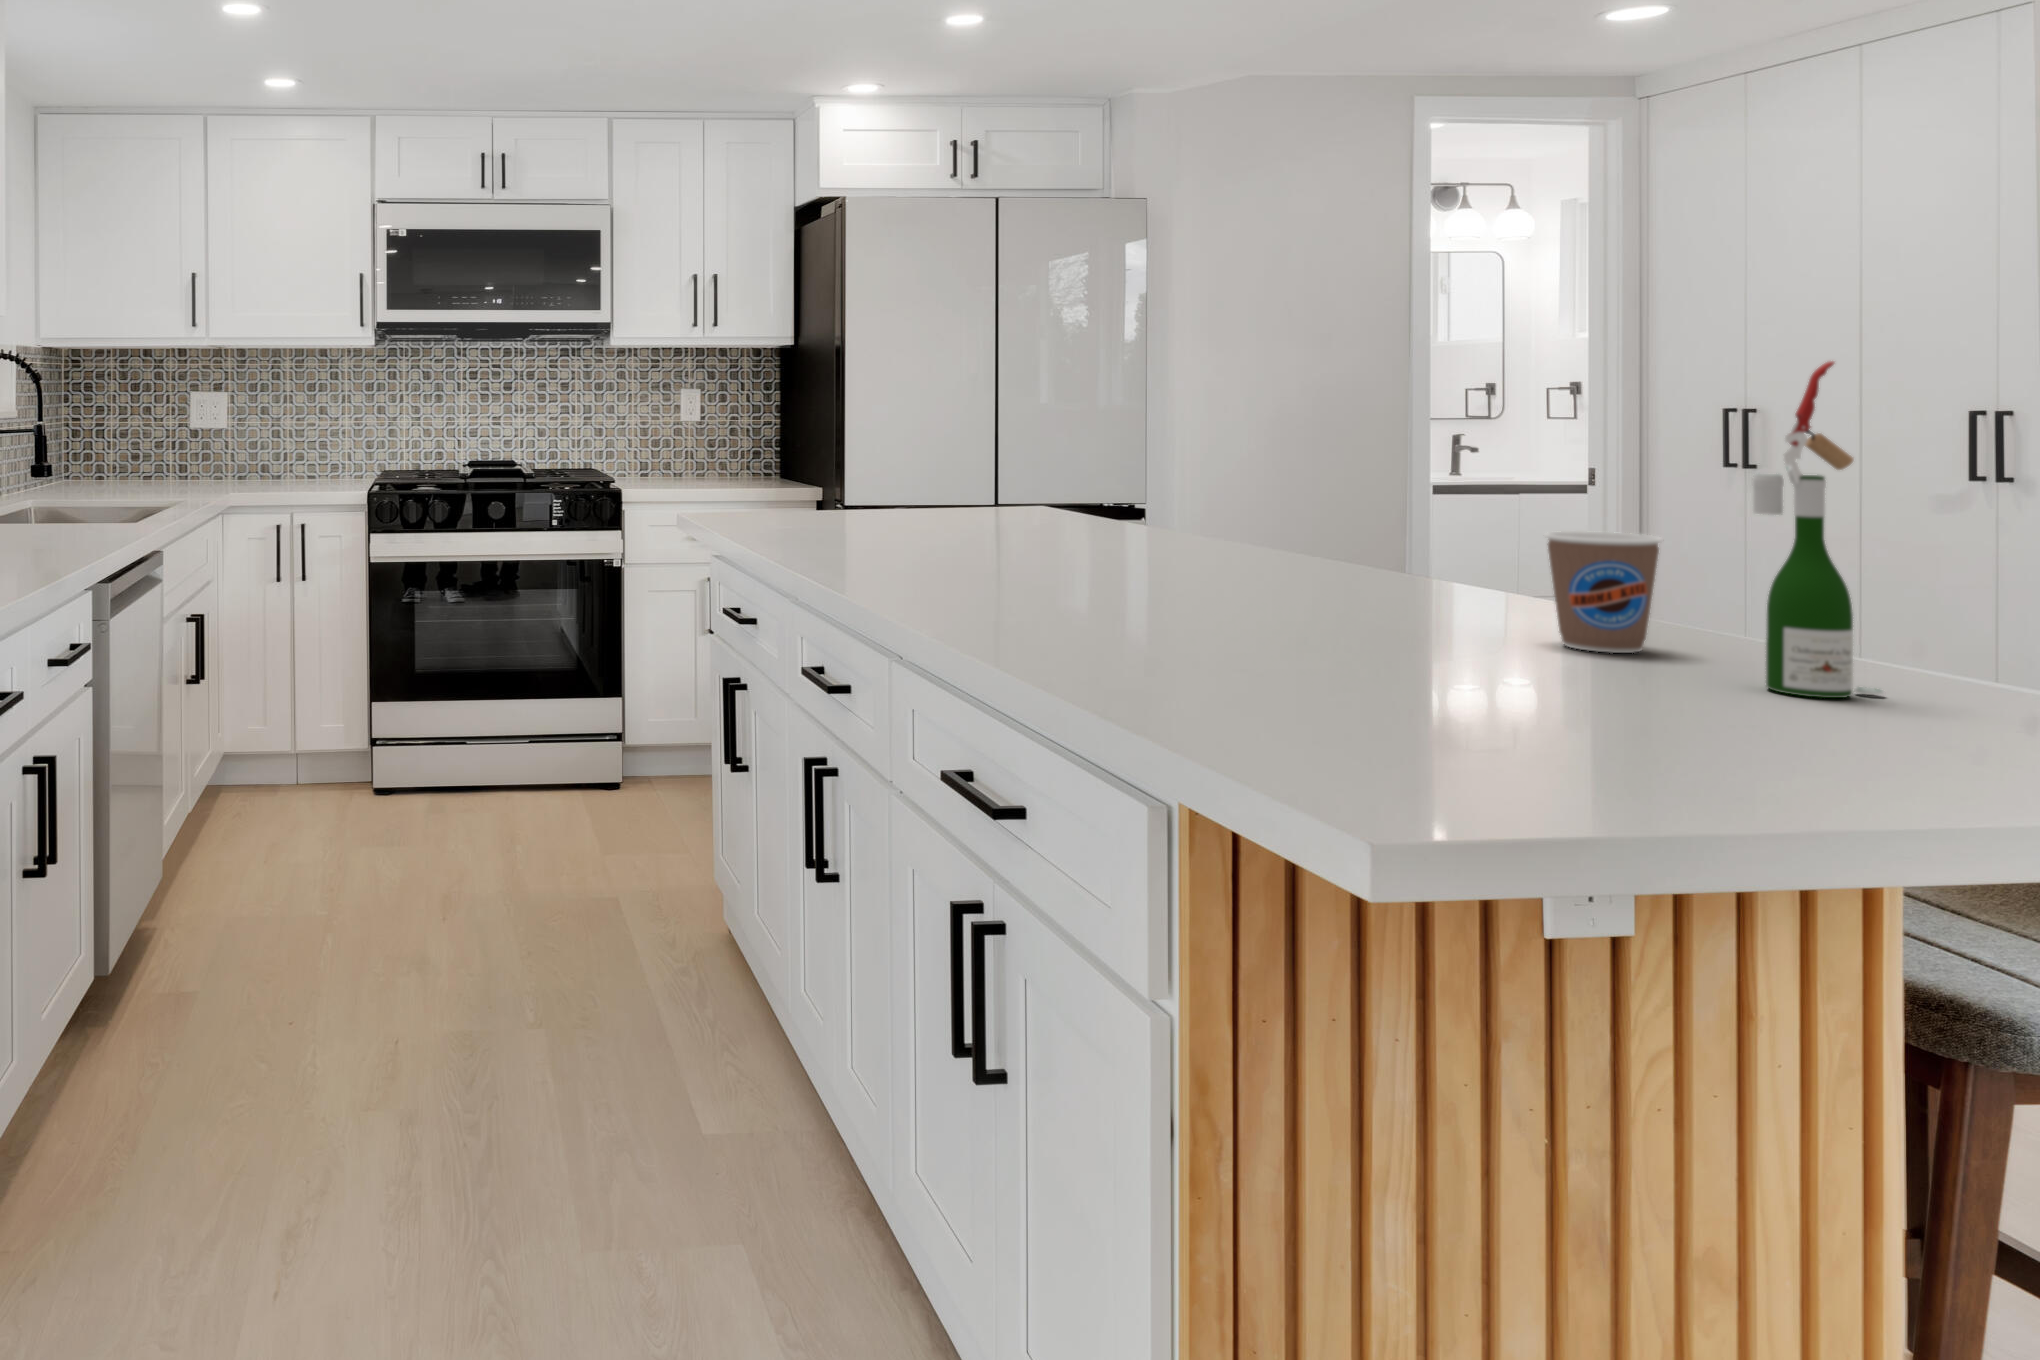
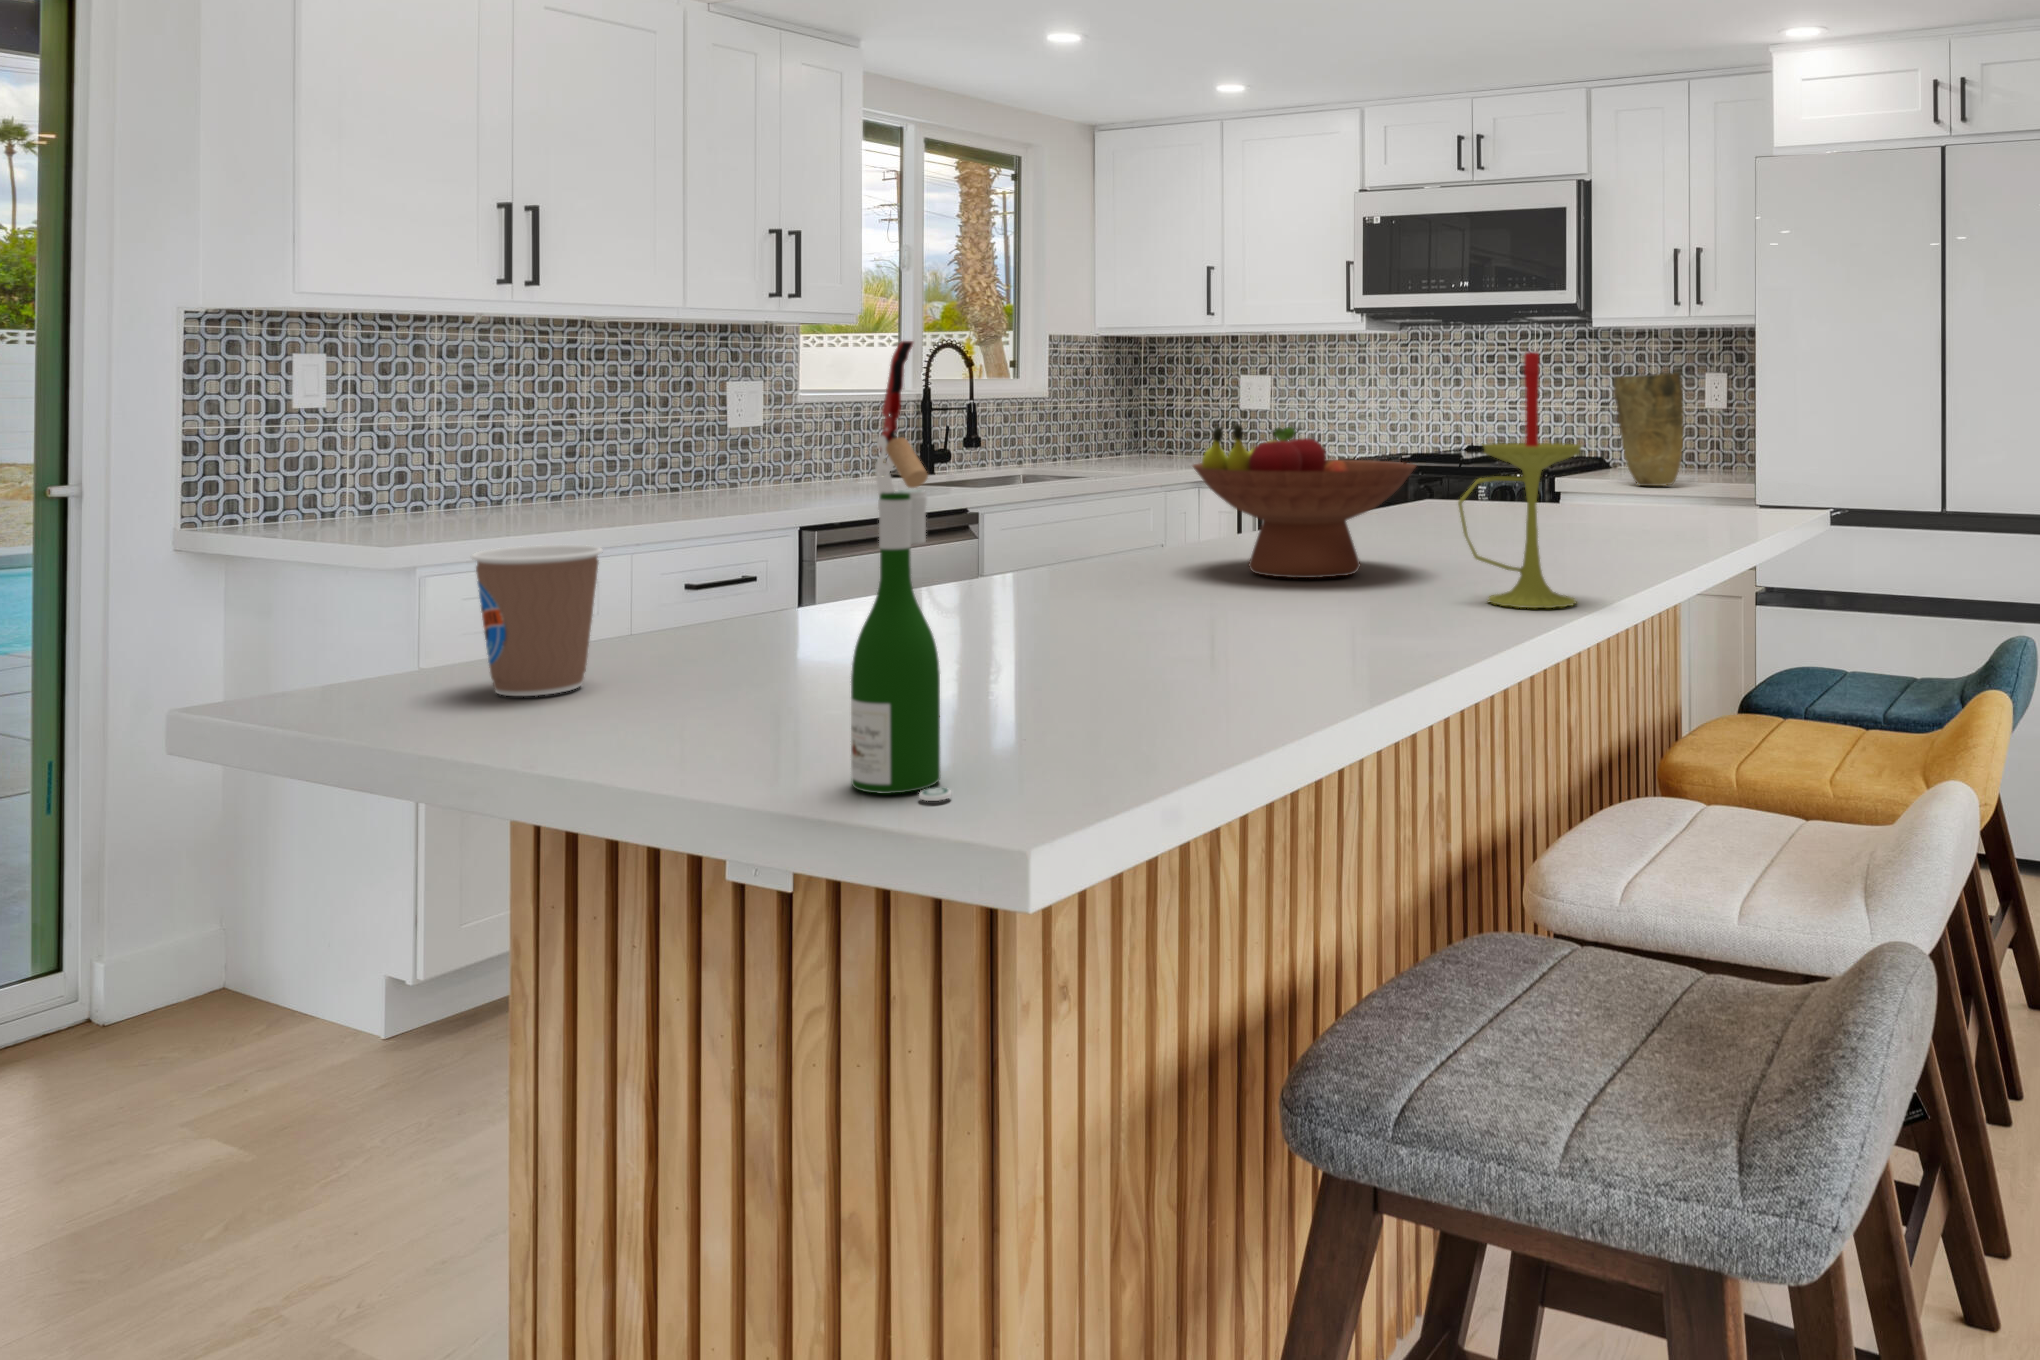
candle: none [1203,366,1289,568] -> present [1458,352,1581,608]
vase: none [675,388,736,487] -> present [1614,372,1684,486]
fruit bowl: none [907,432,1111,564] -> present [1193,424,1416,578]
coffee cup: present [1545,531,1662,653] -> present [471,545,603,696]

